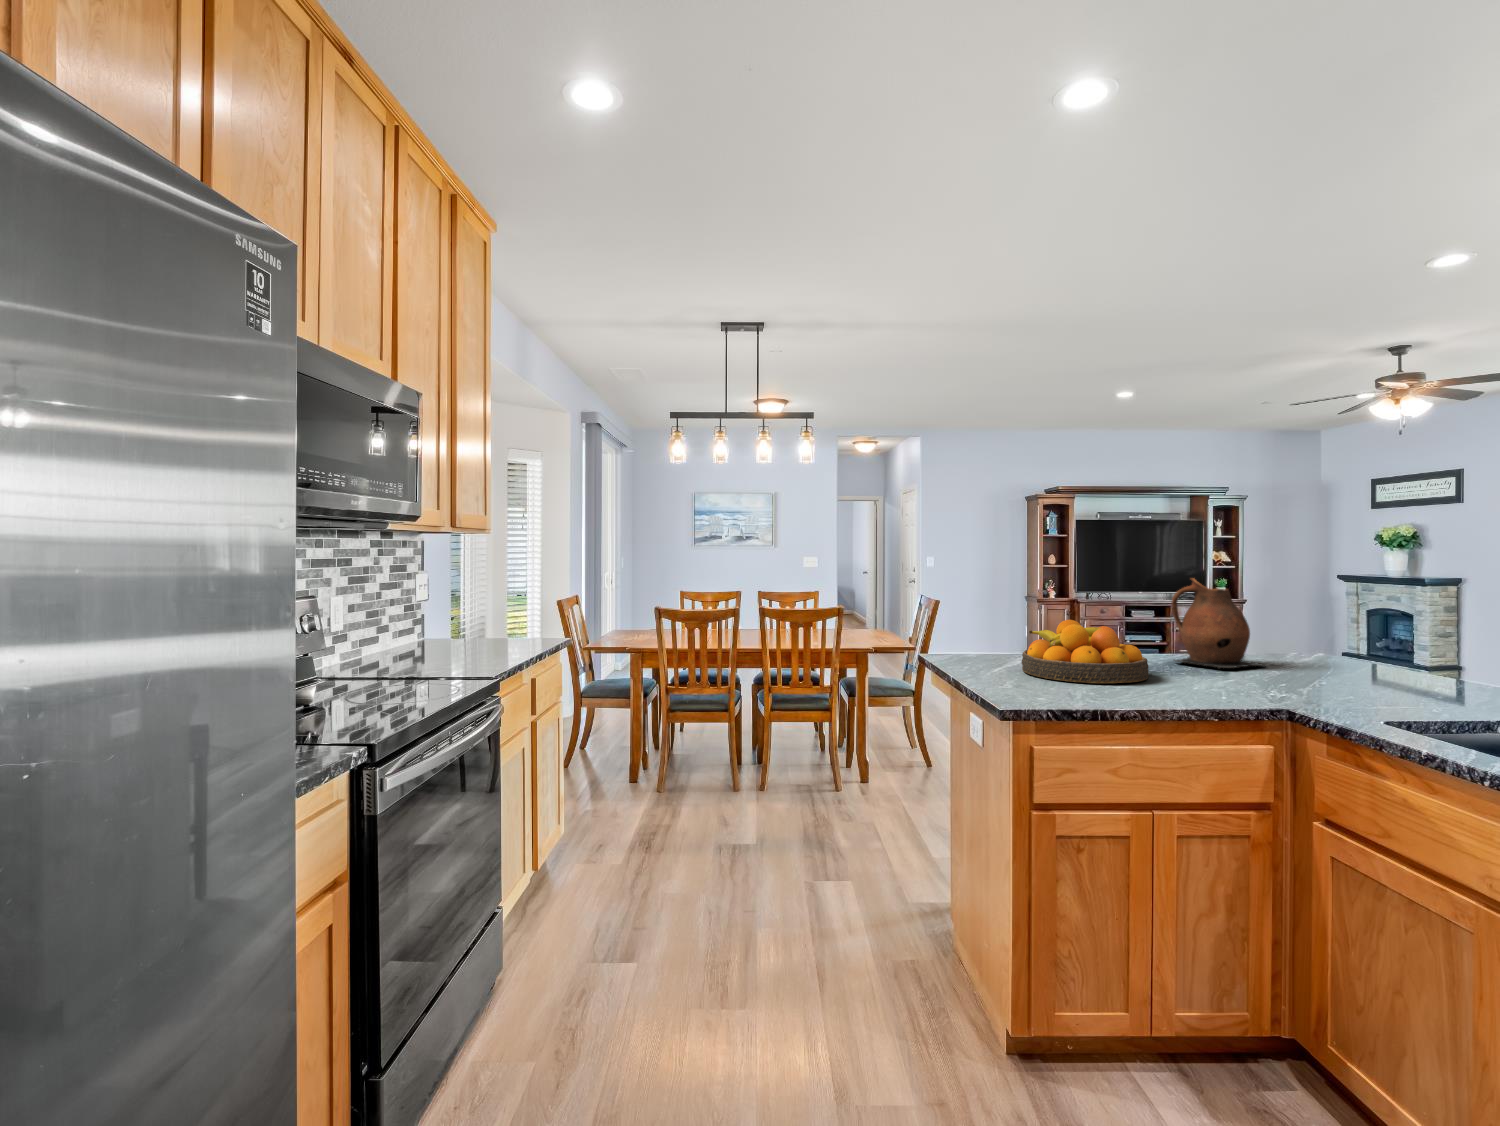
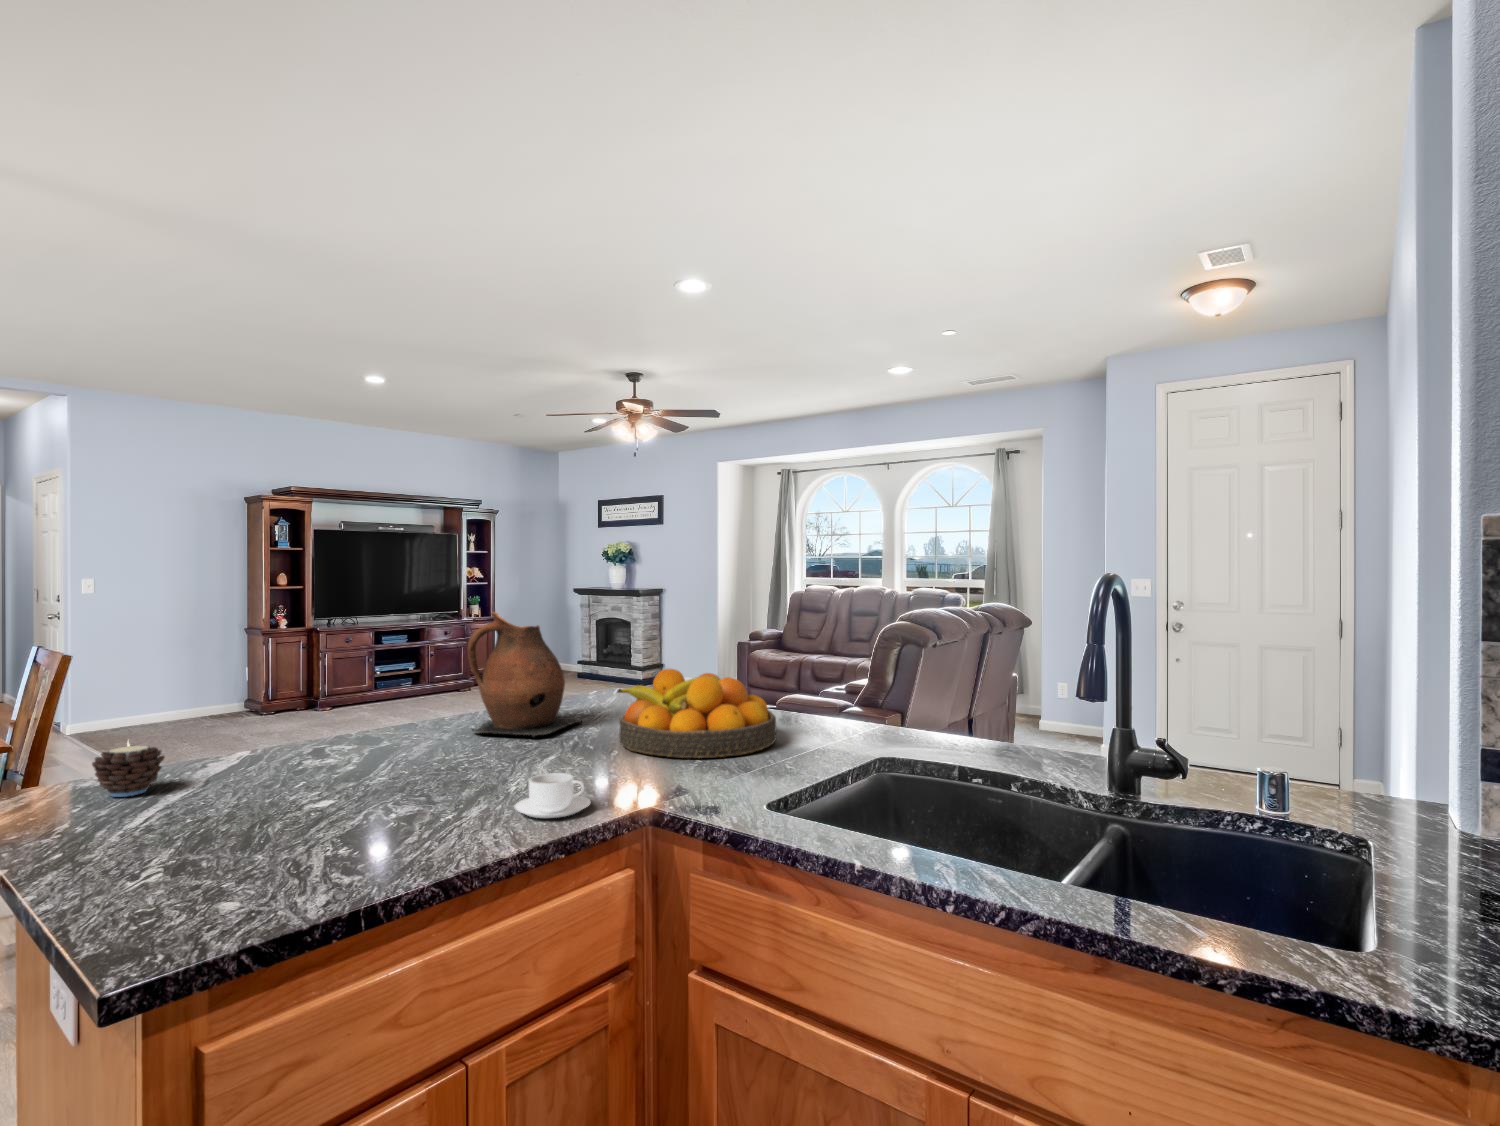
fruit bowl: present [1022,620,1149,683] -> present [617,669,776,758]
candle: none [959,633,991,662] -> present [92,742,165,797]
coffee cup: none [1182,676,1237,702] -> present [515,773,590,818]

